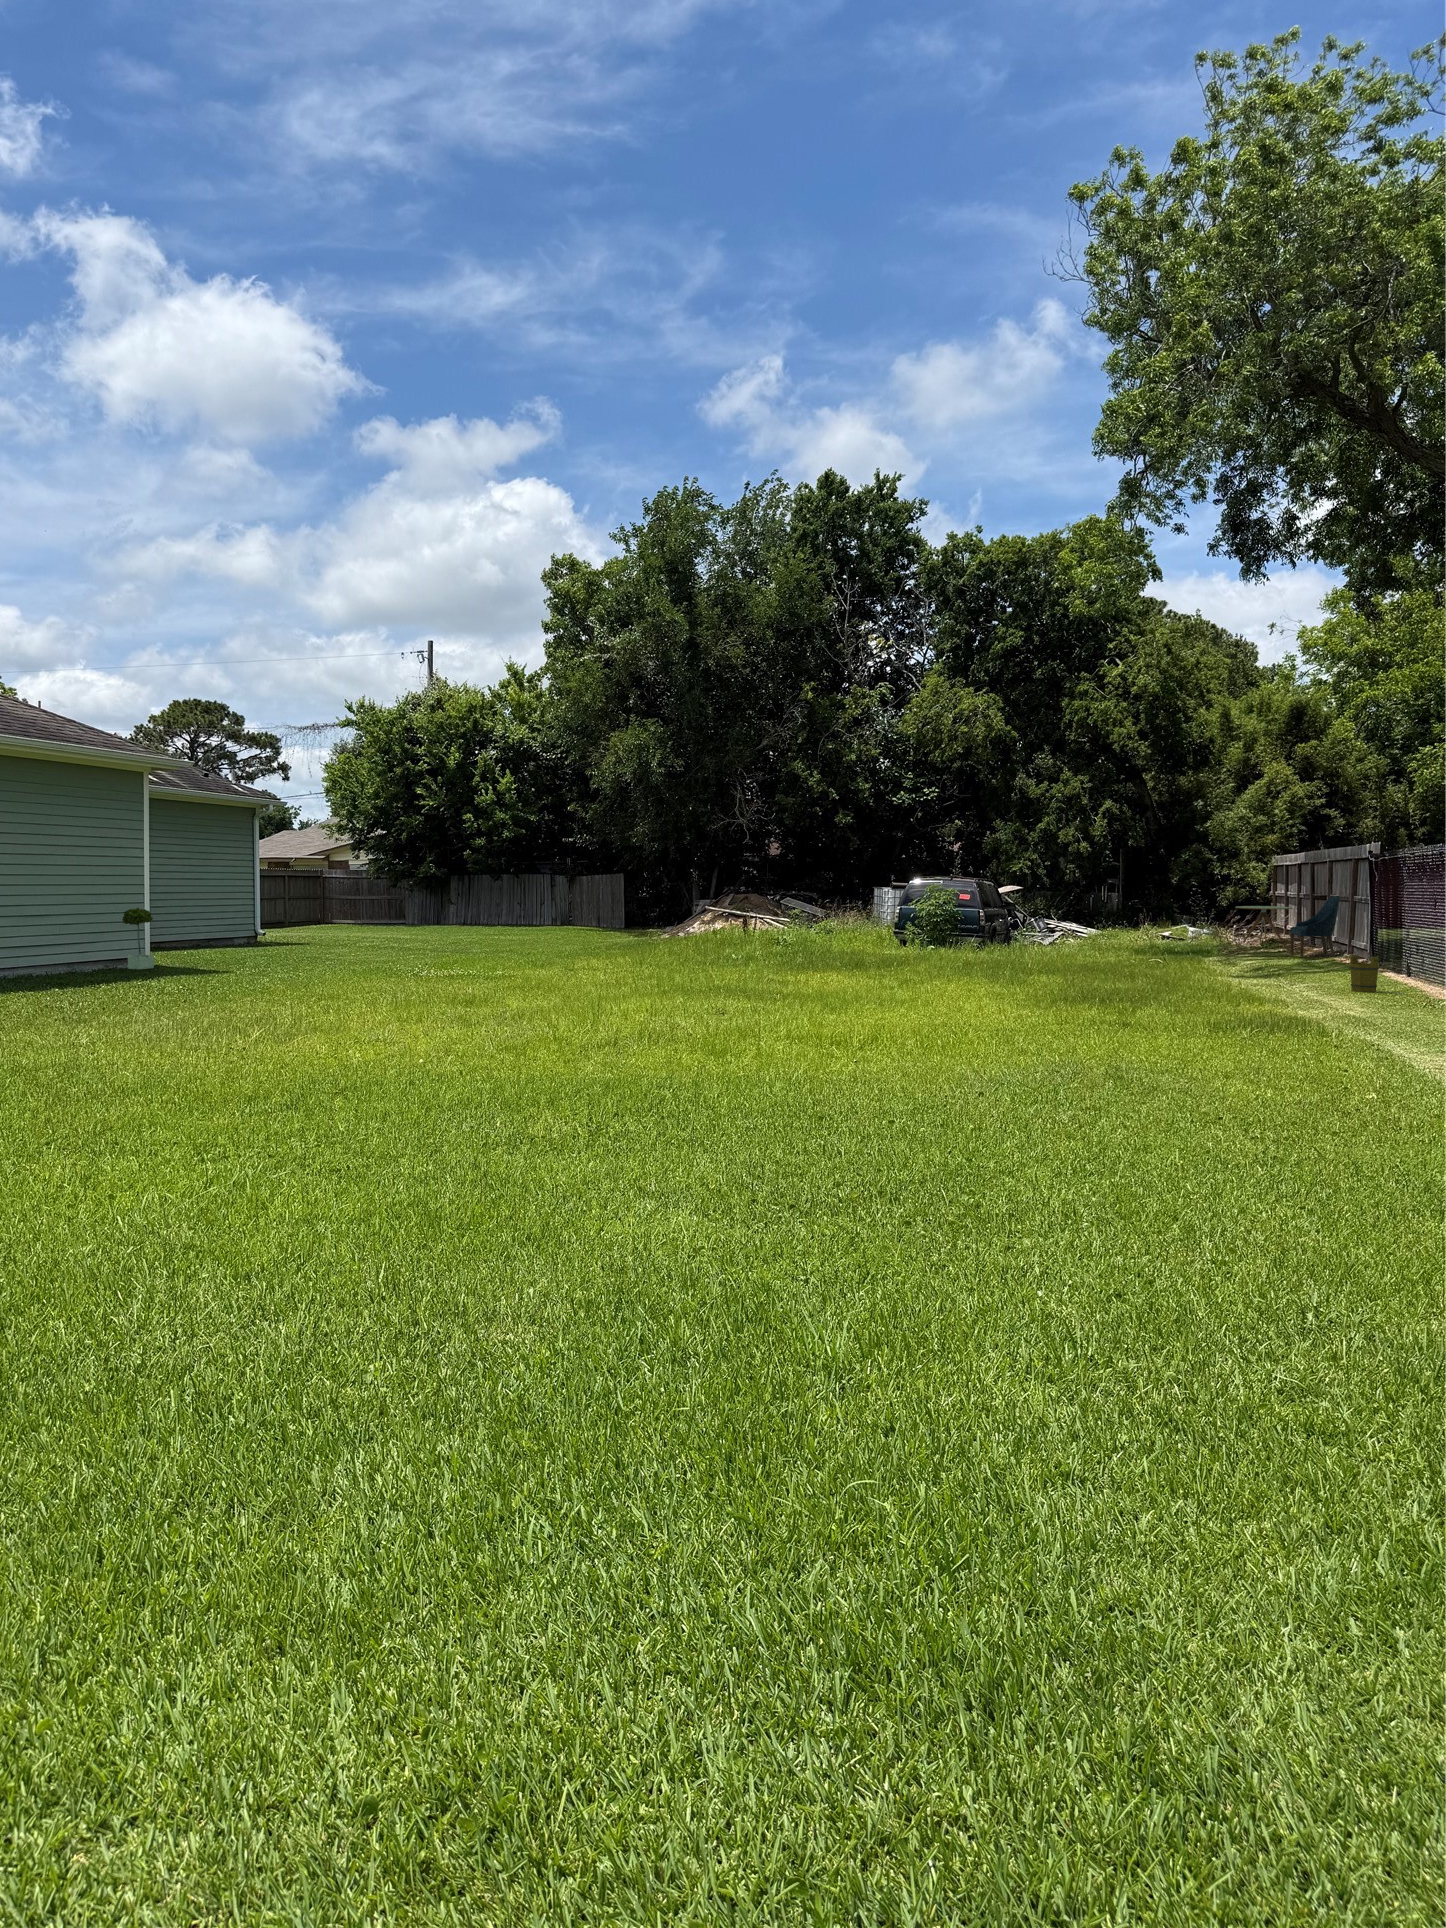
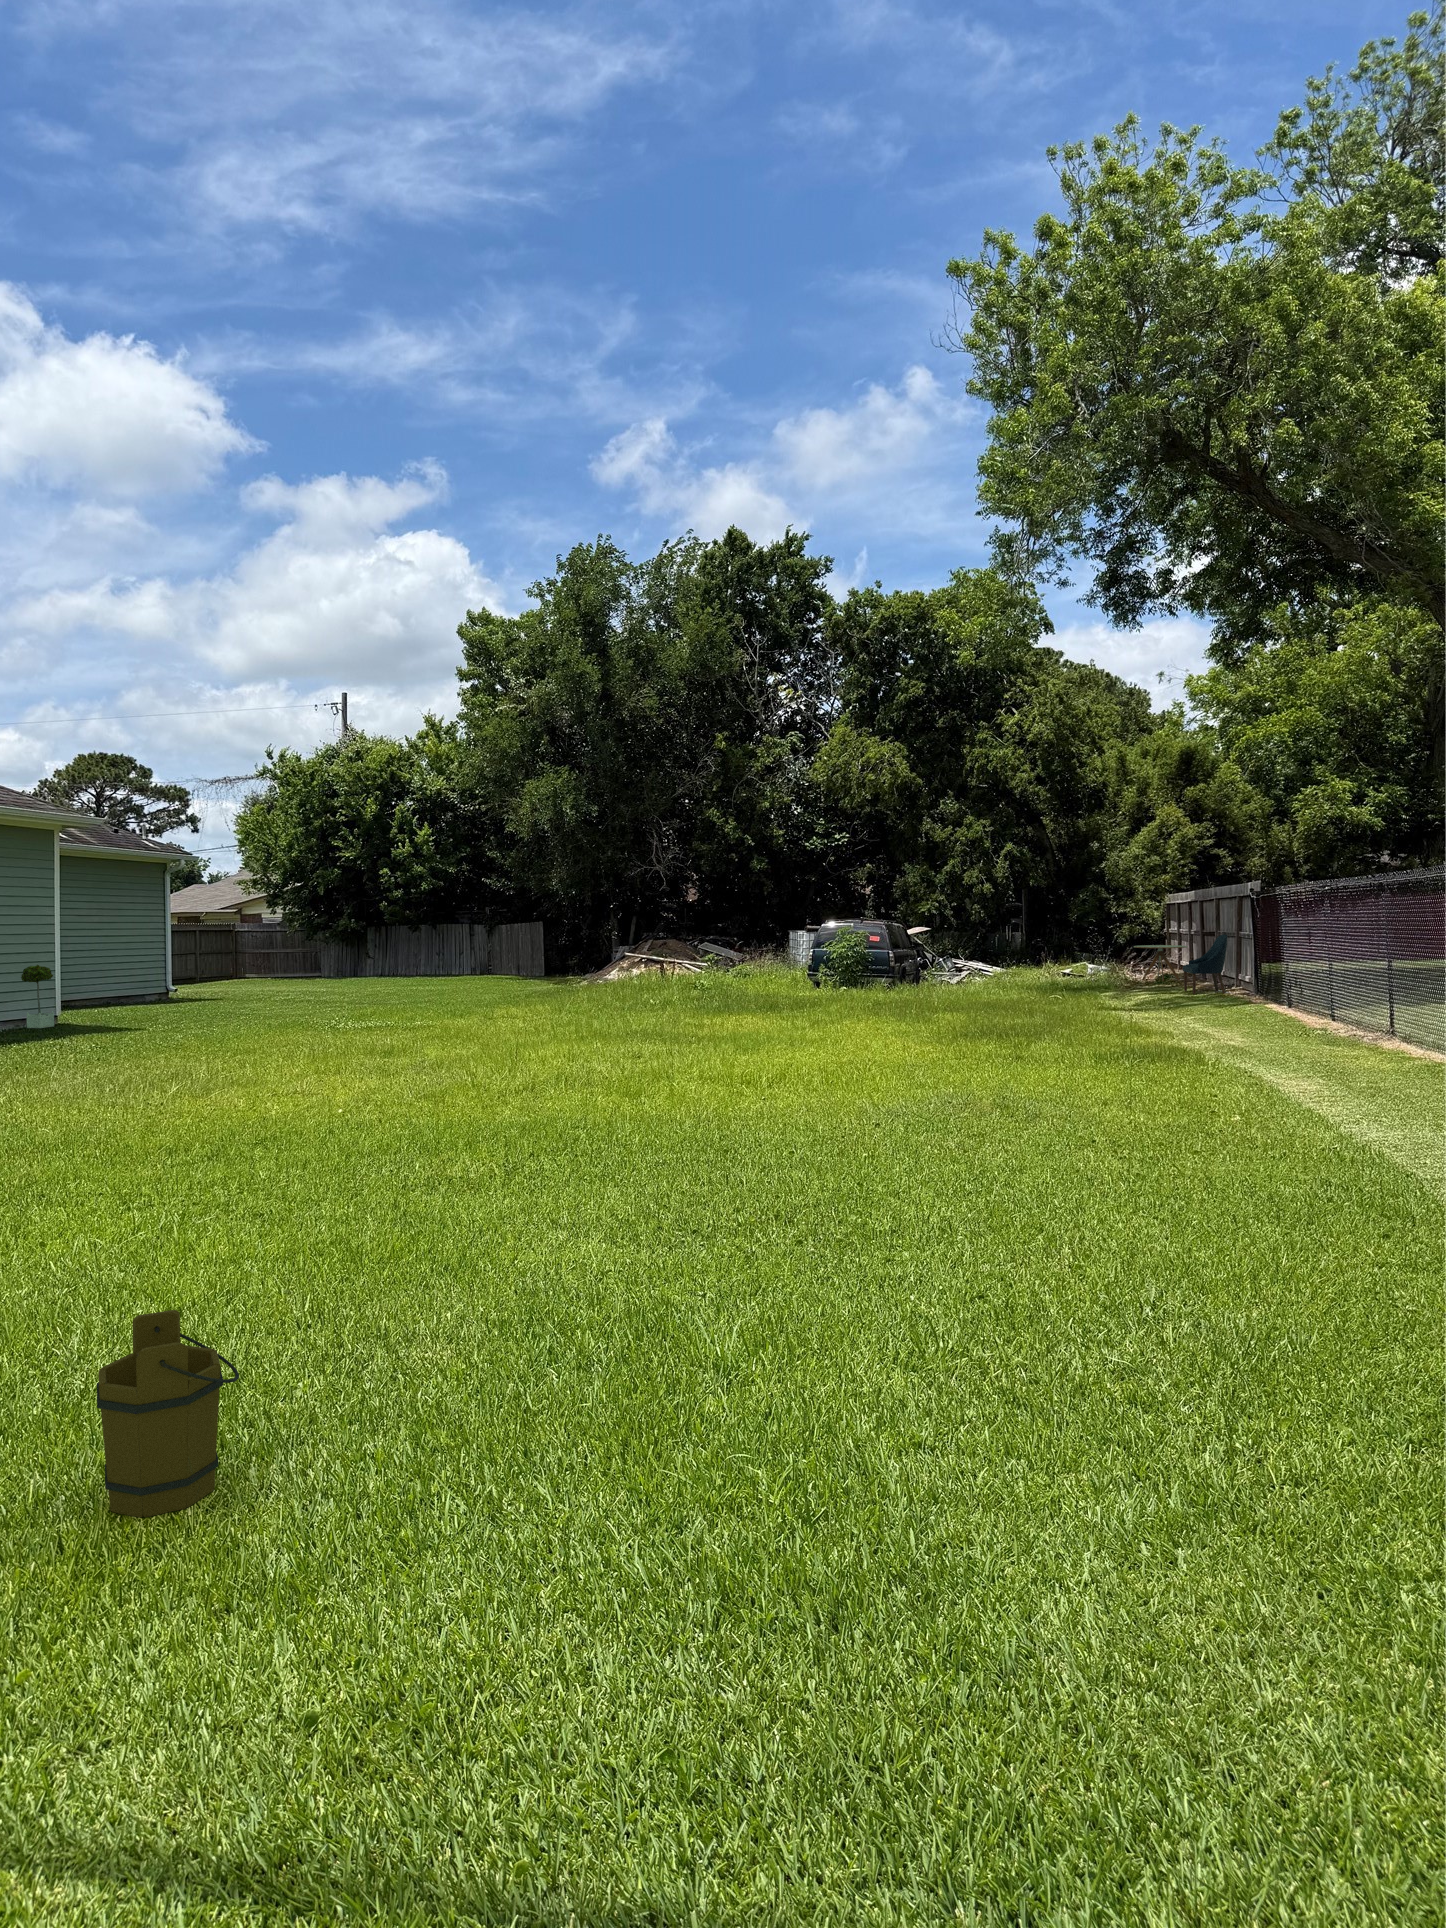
bucket: present [1350,955,1381,992] -> present [97,1310,239,1517]

